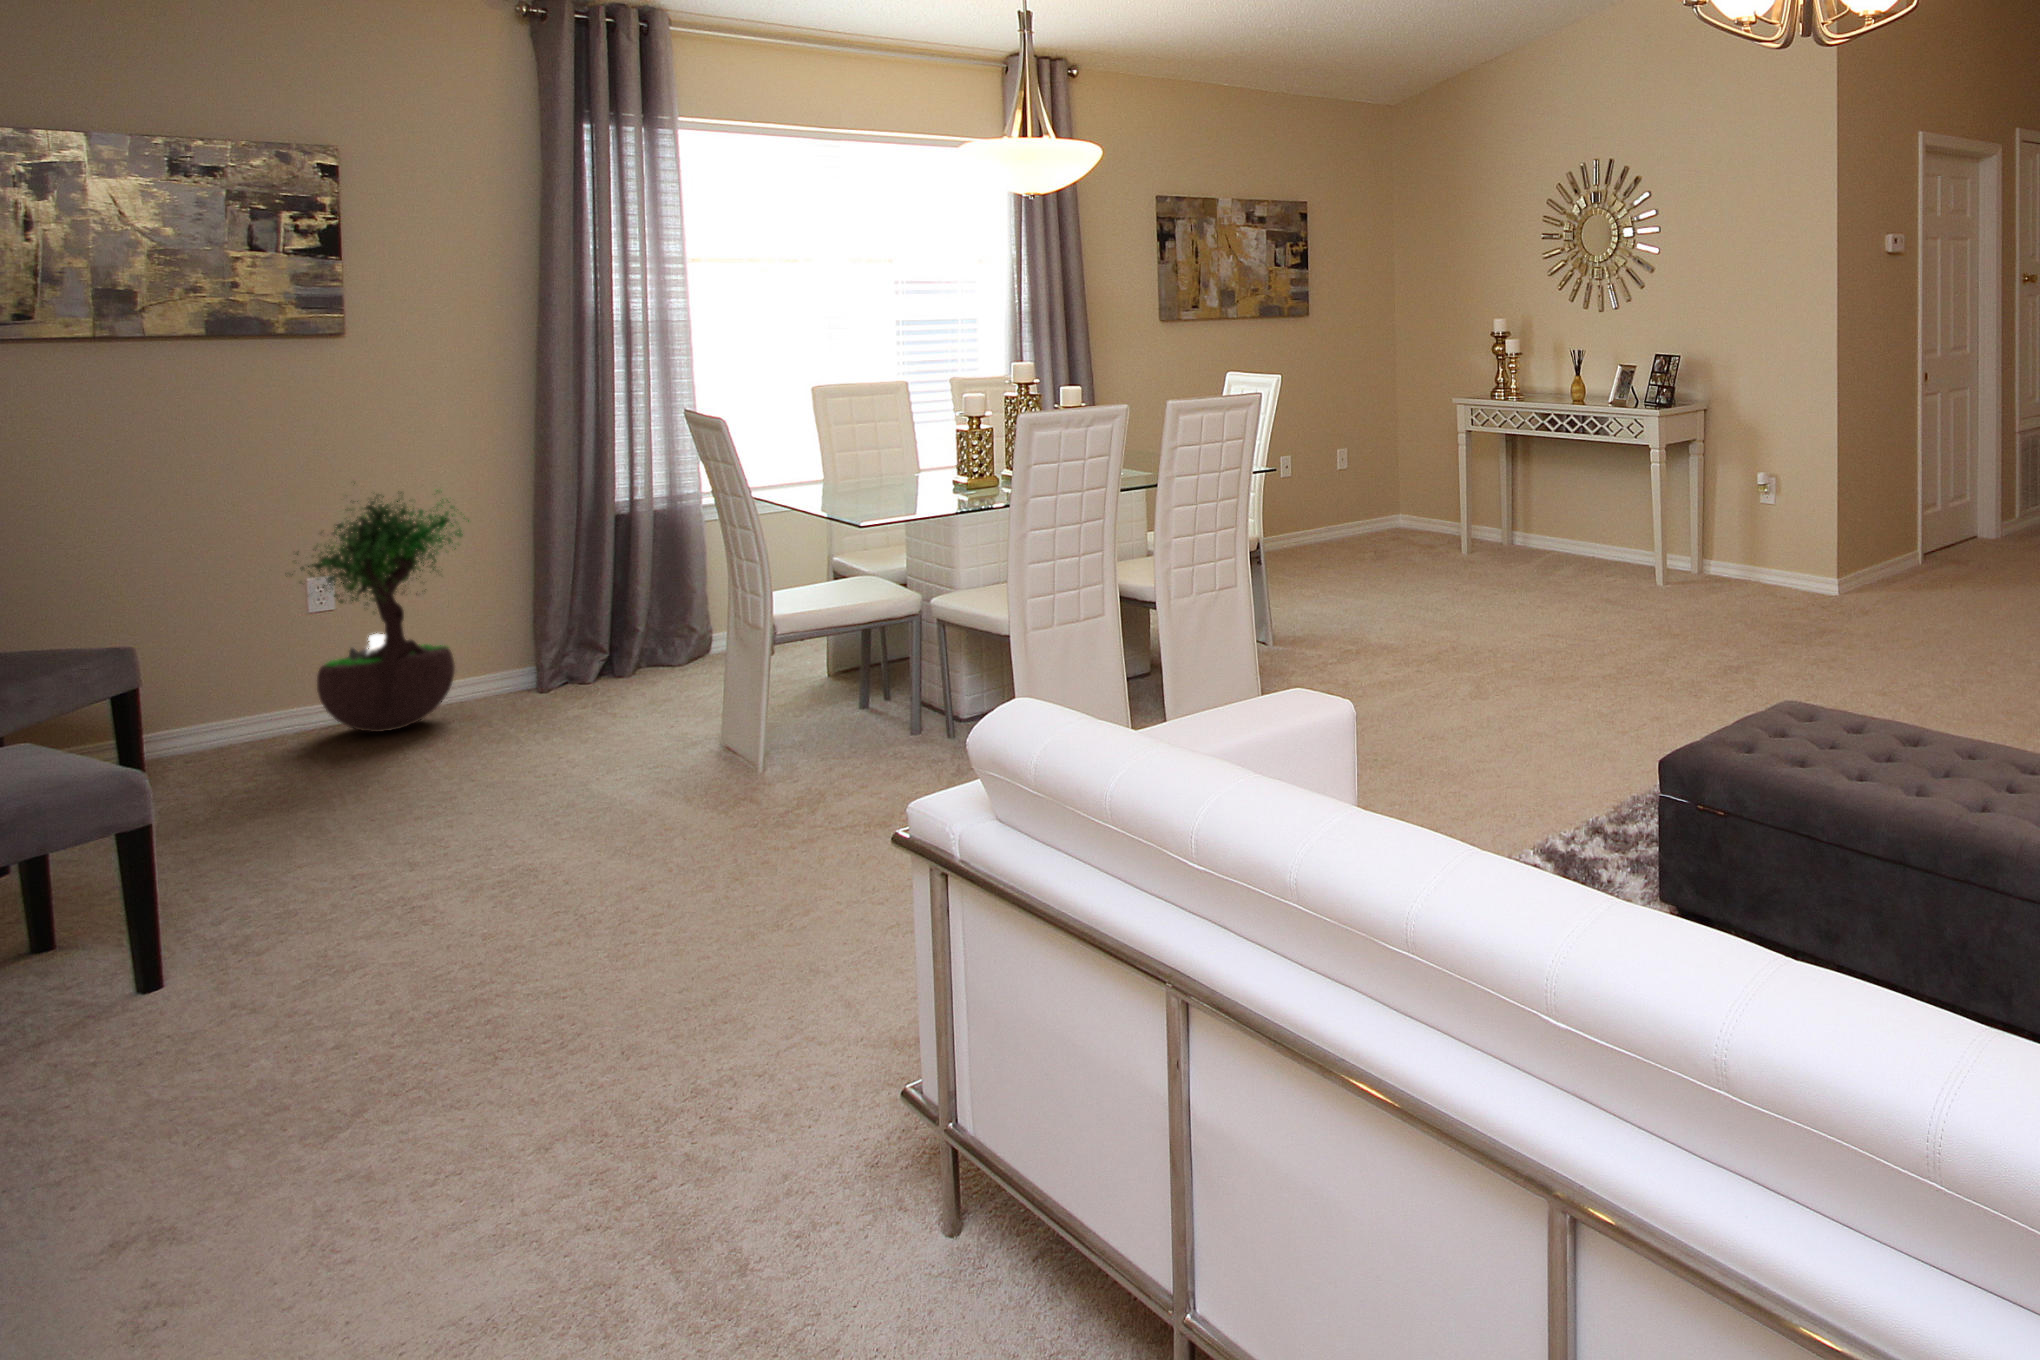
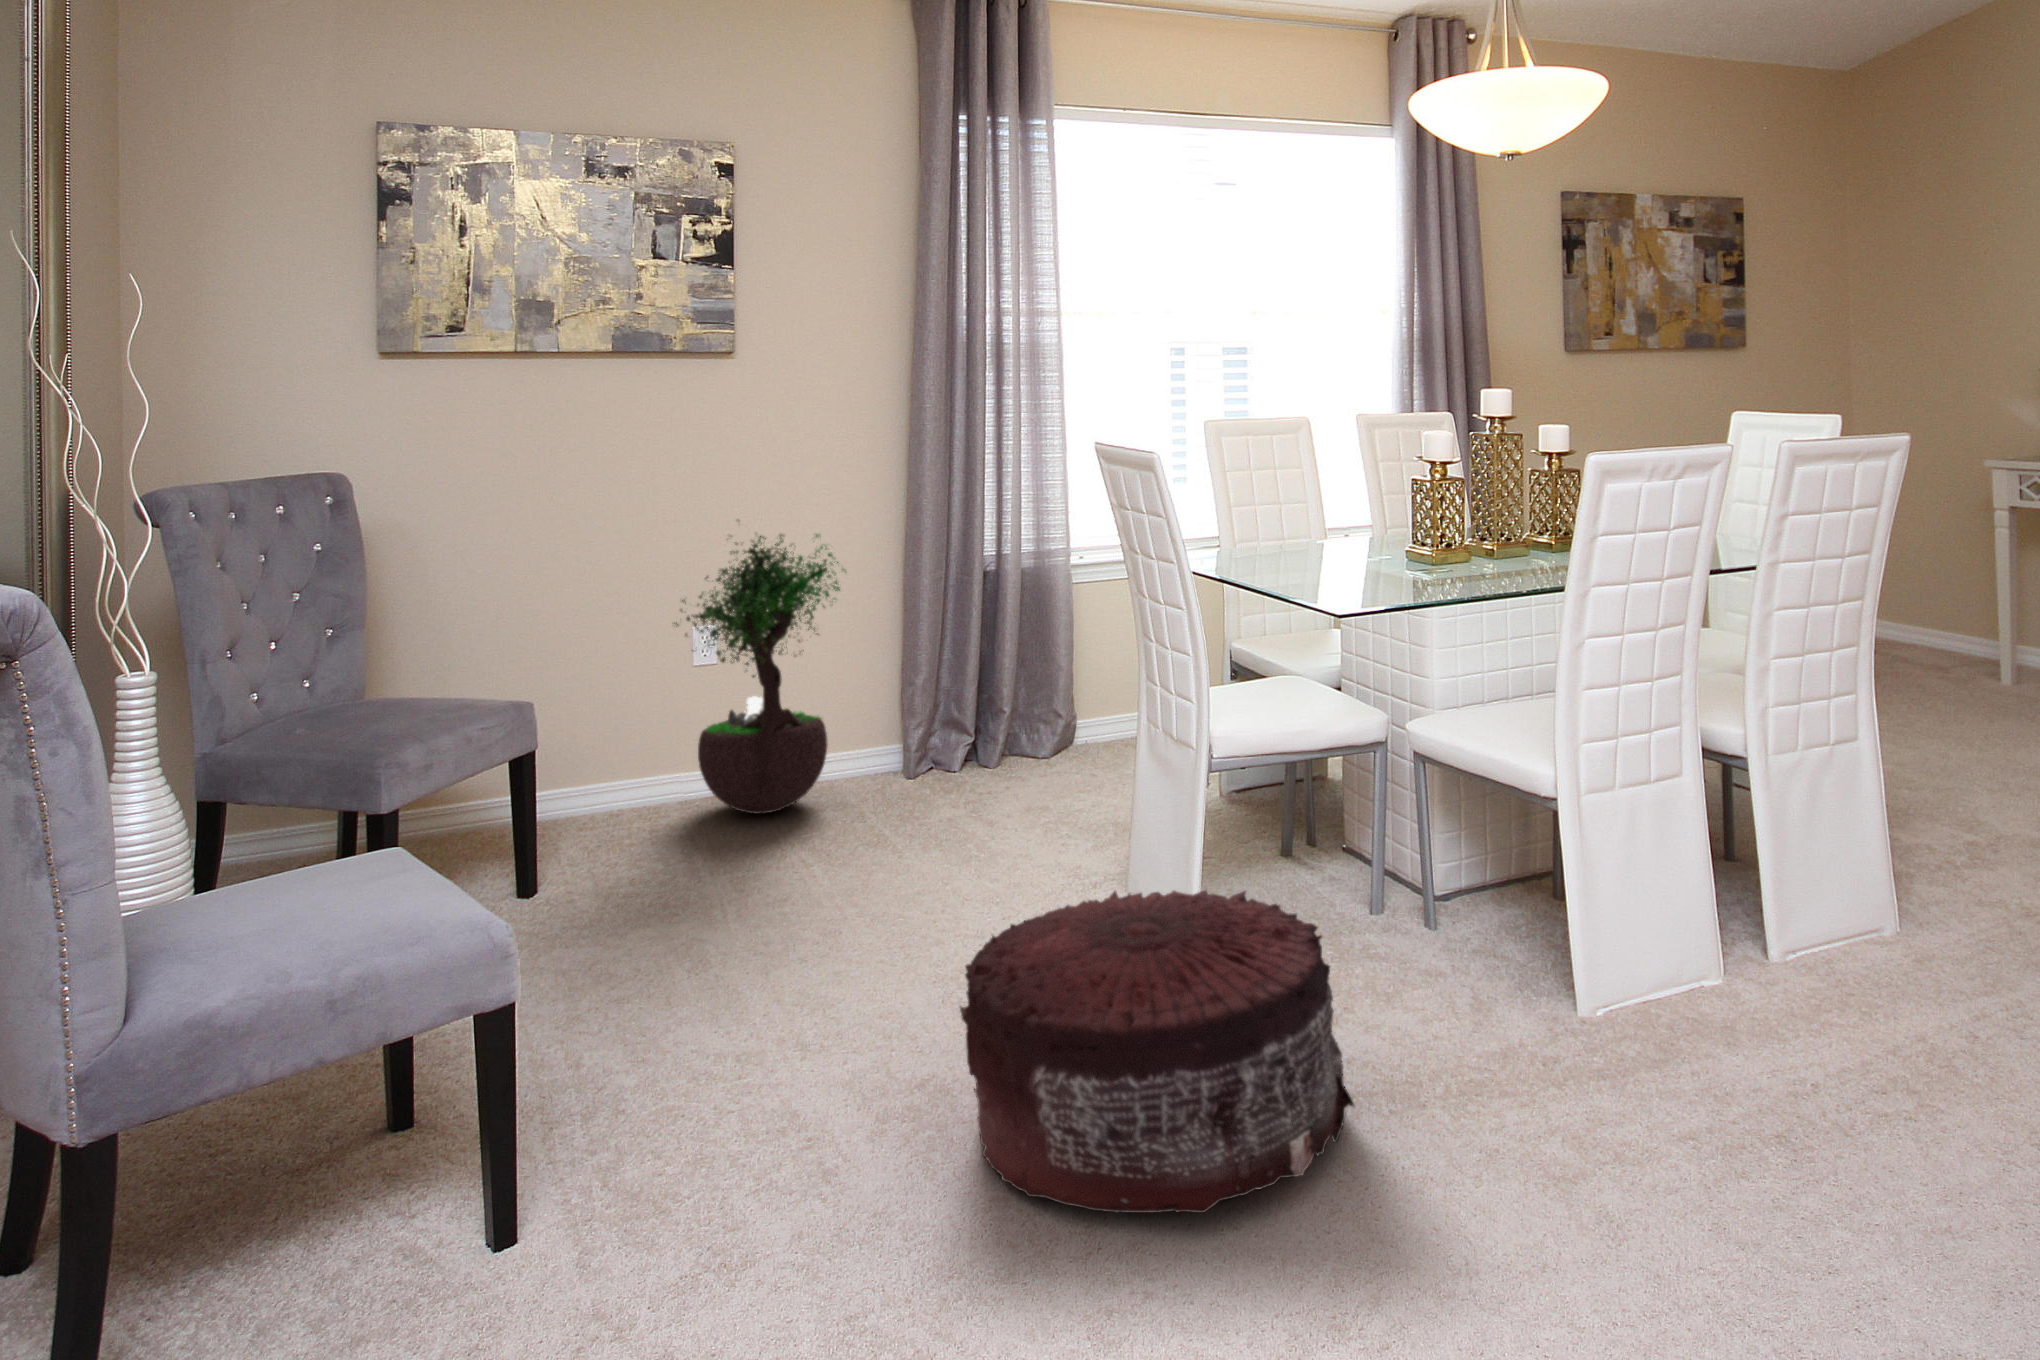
pouf: none [544,705,835,890] -> present [960,890,1354,1213]

